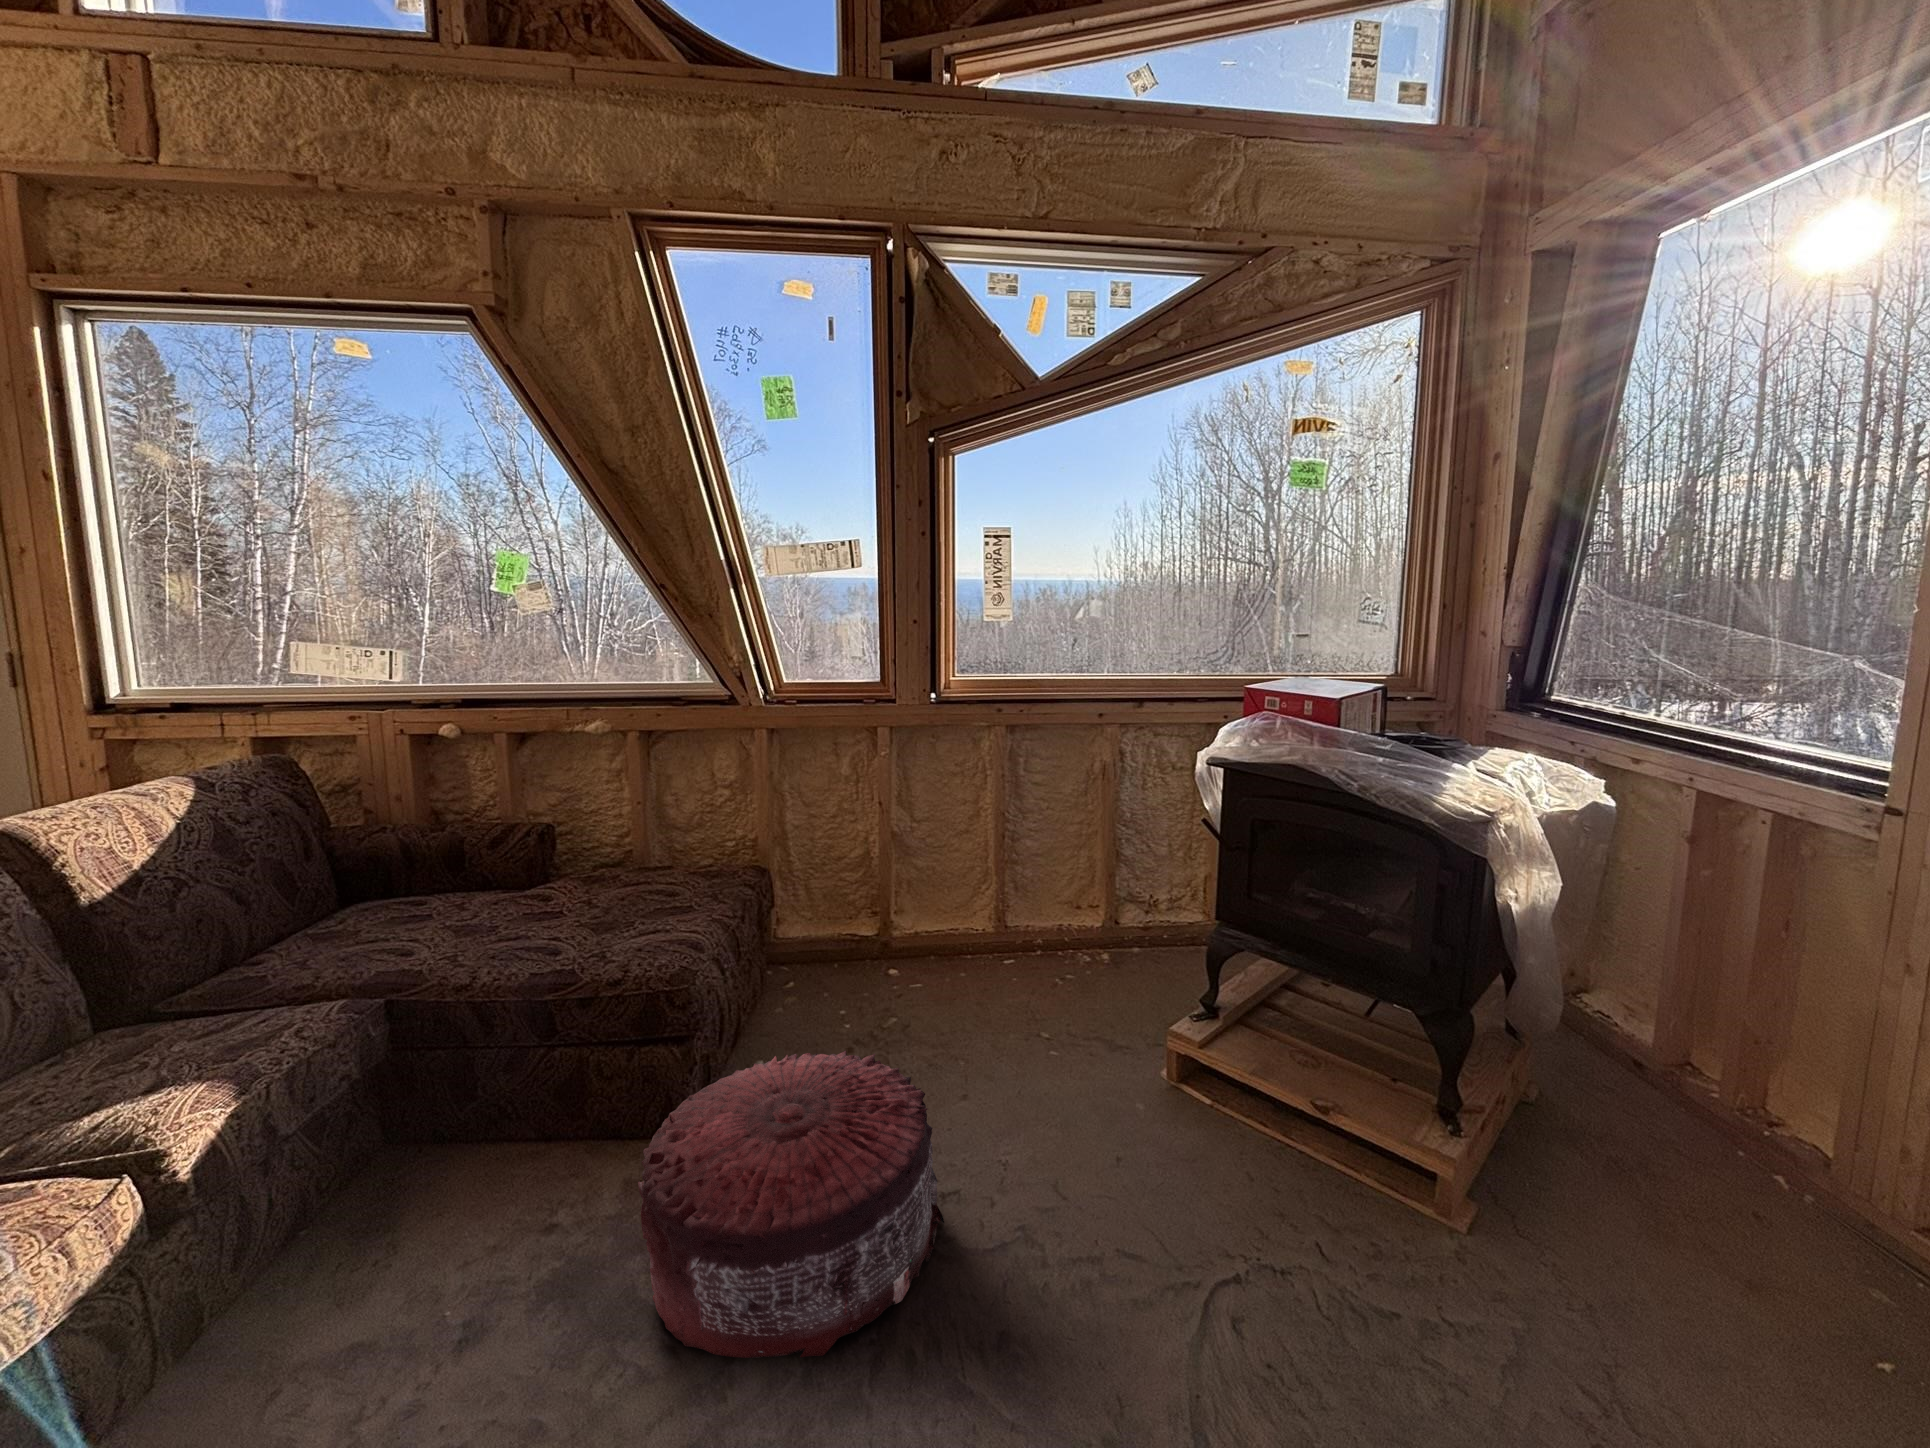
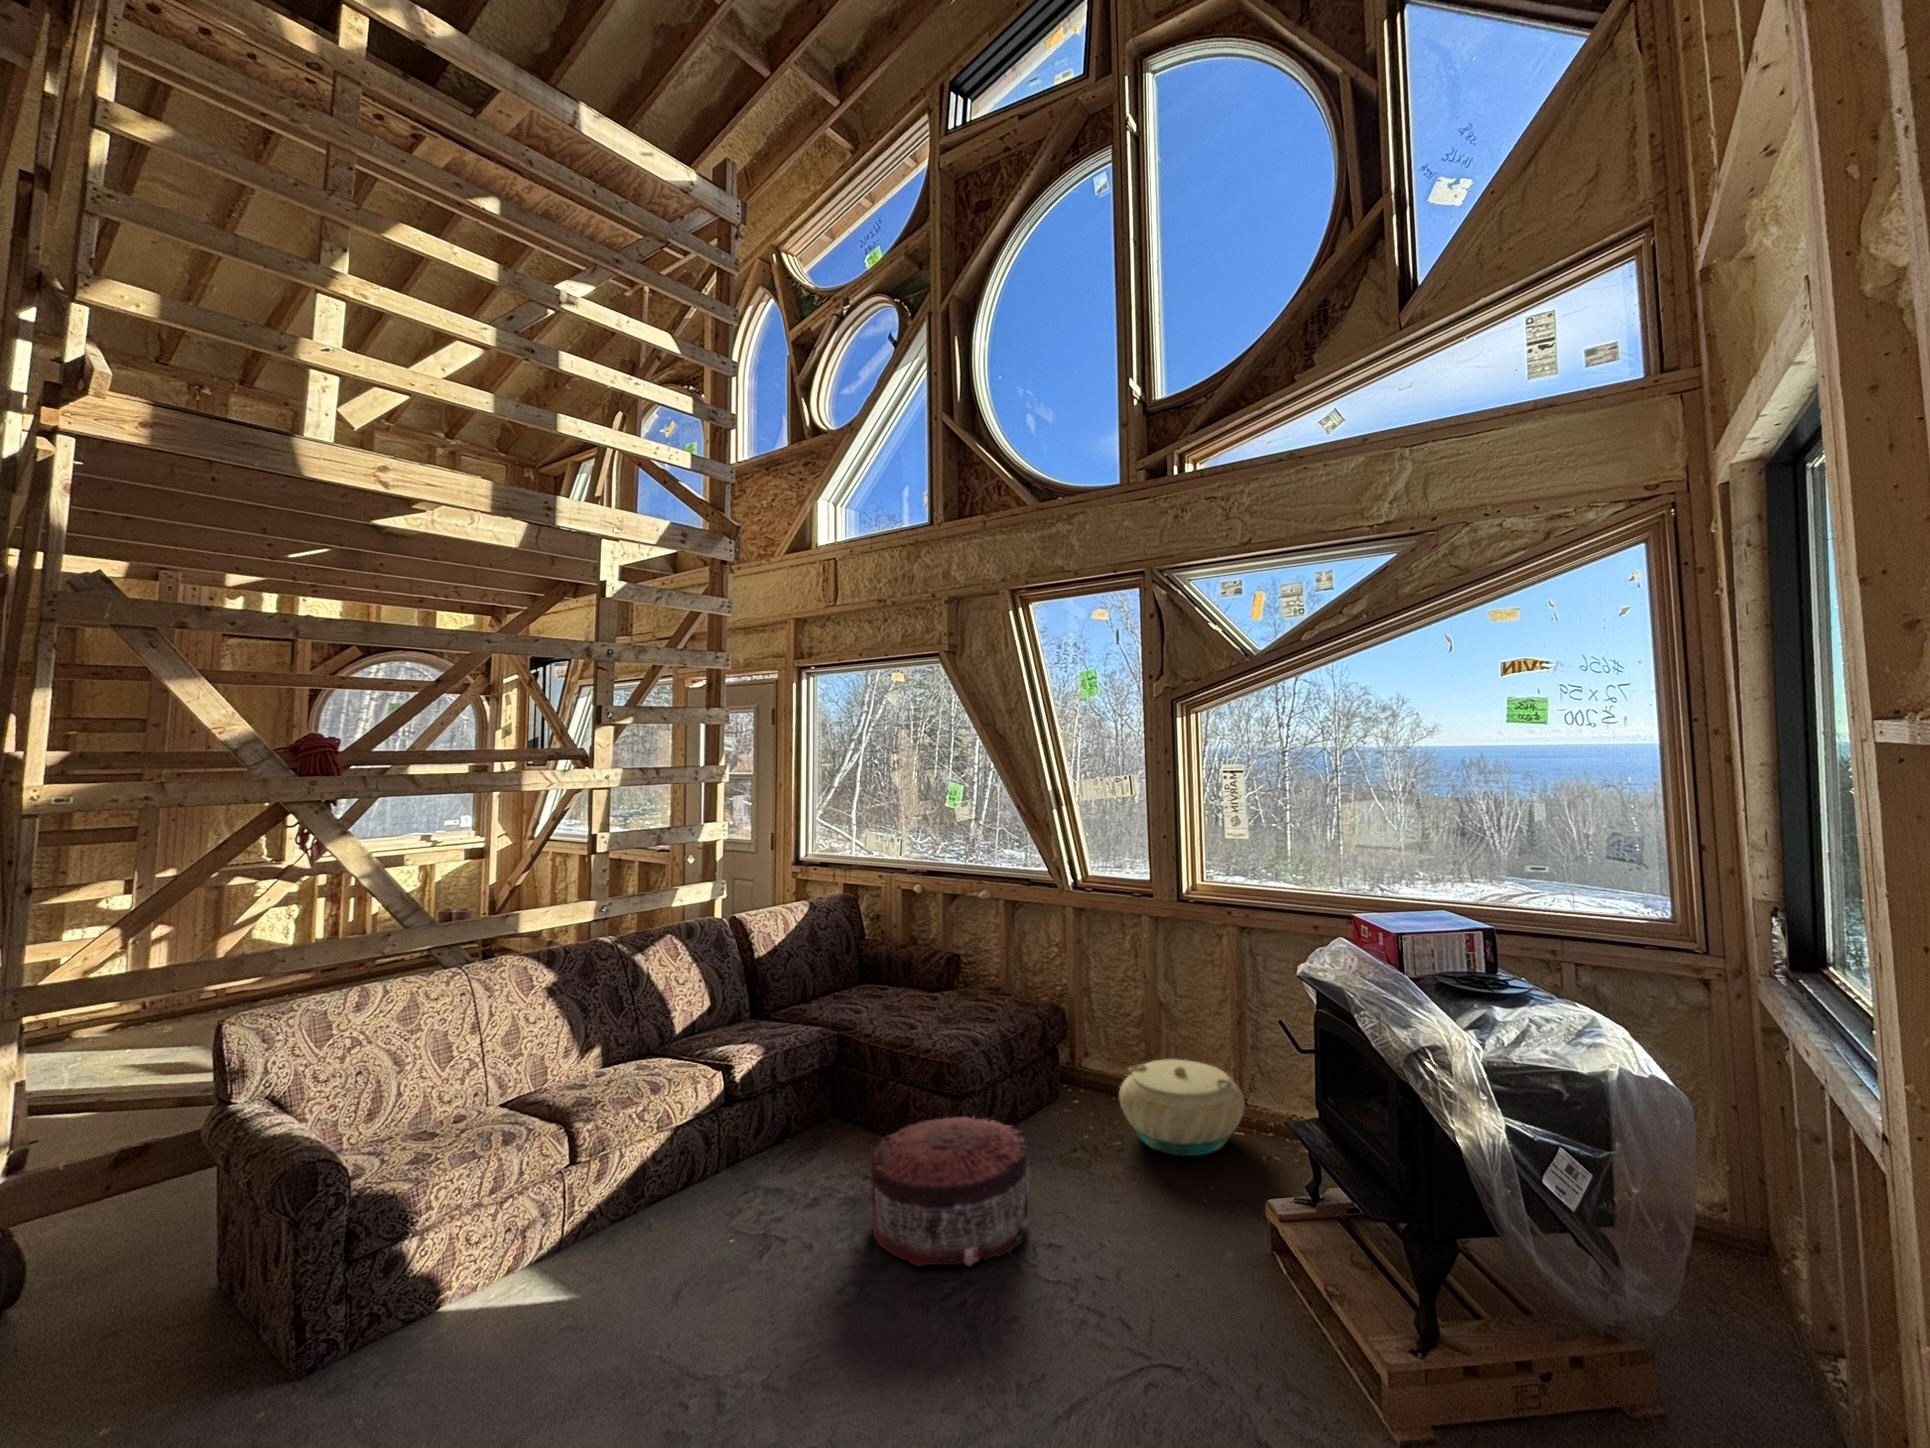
basket: none [884,896,1042,1014] -> present [1119,1059,1245,1156]

